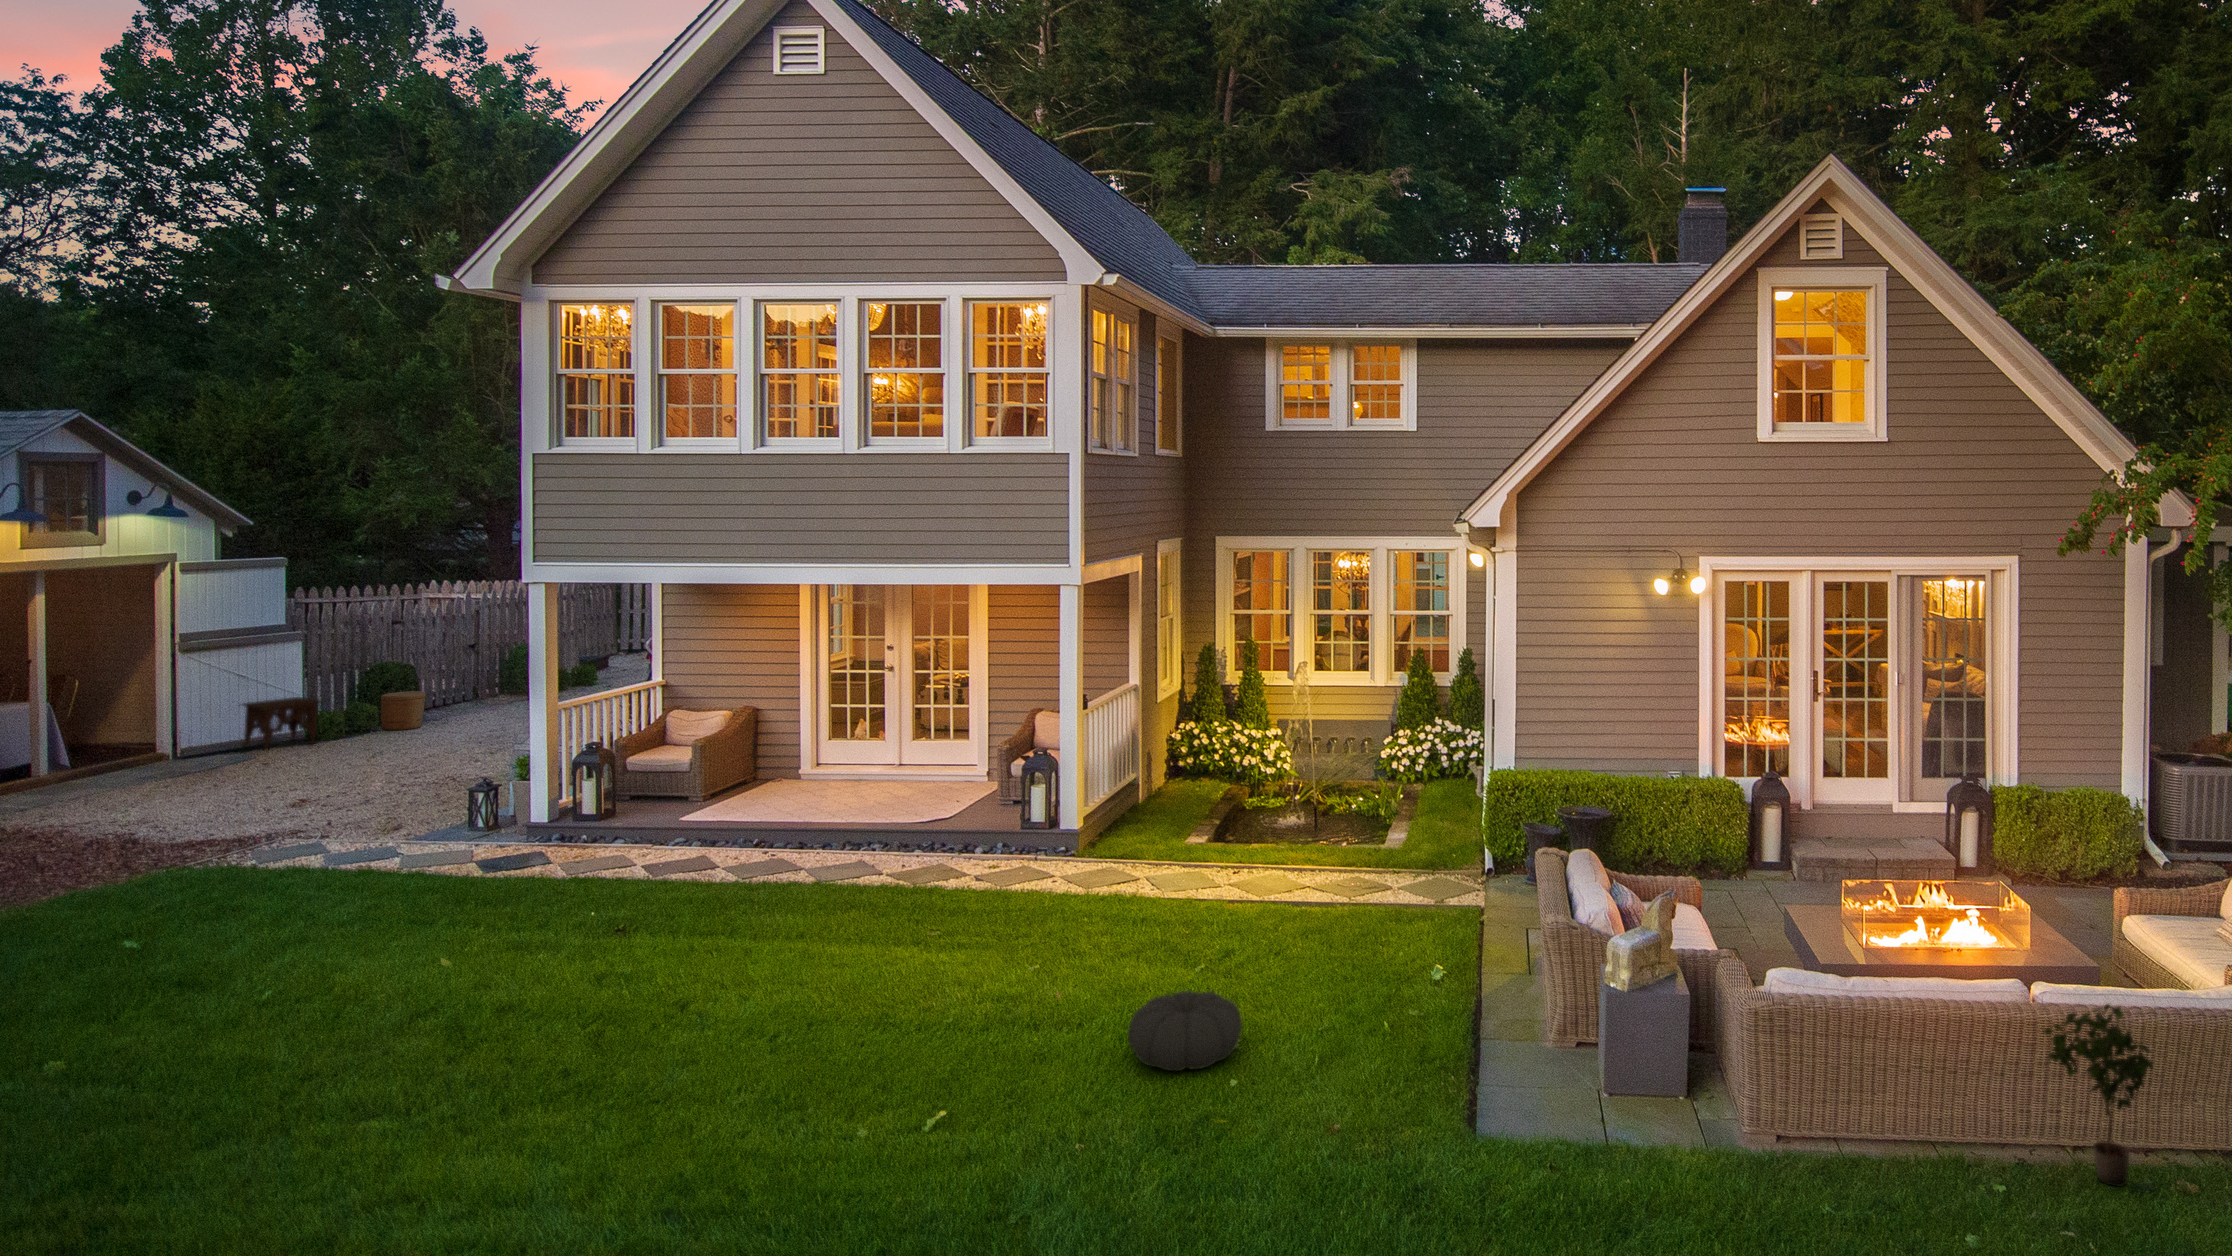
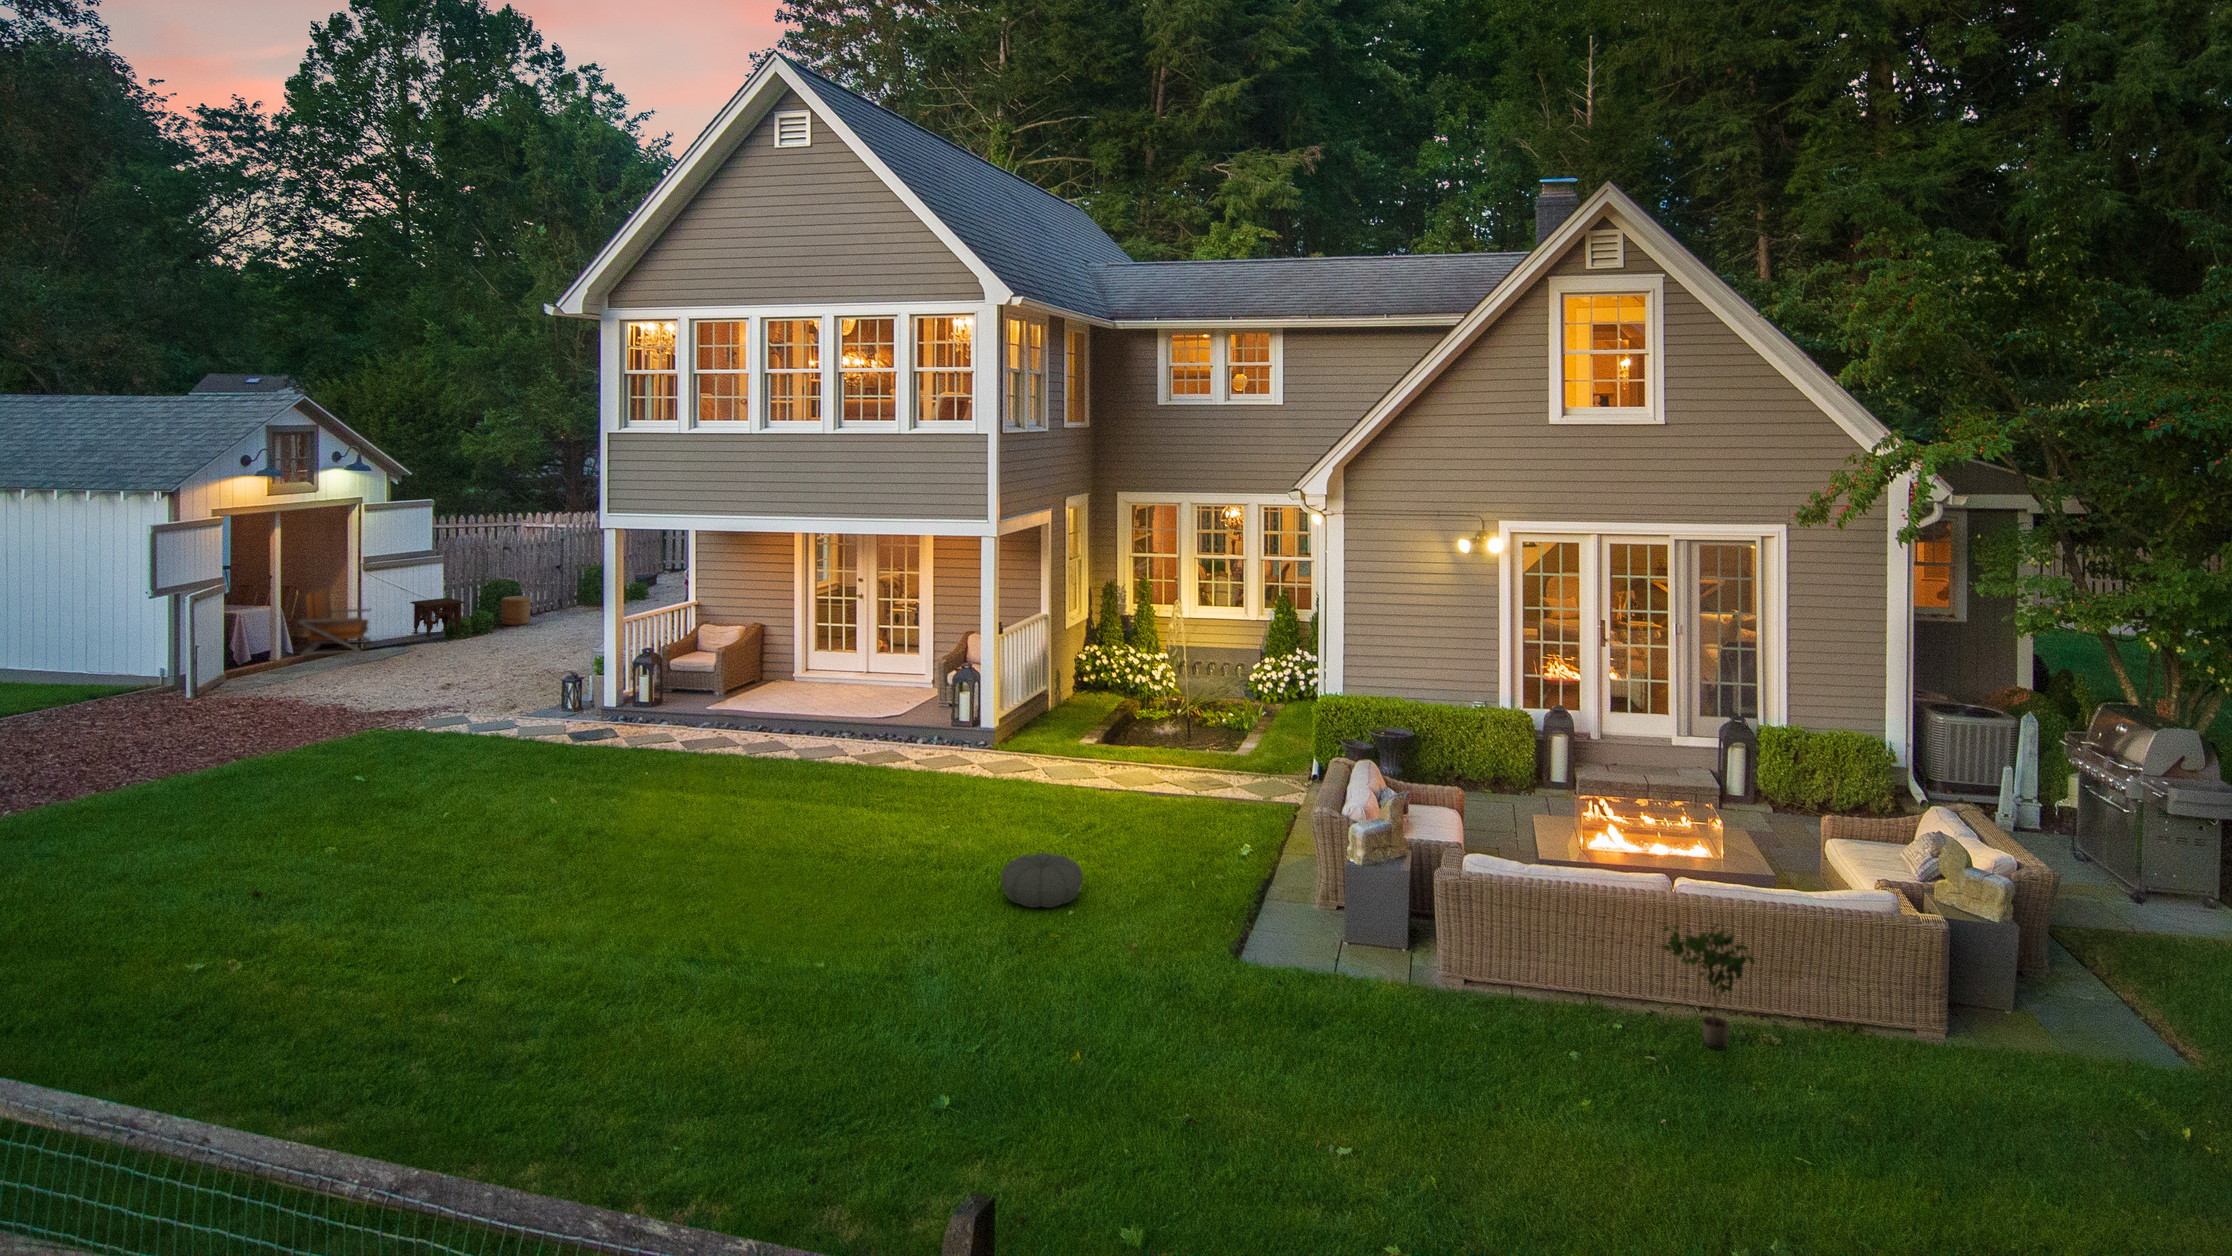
lounge chair: none [52,685,177,783] -> present [299,587,371,654]

